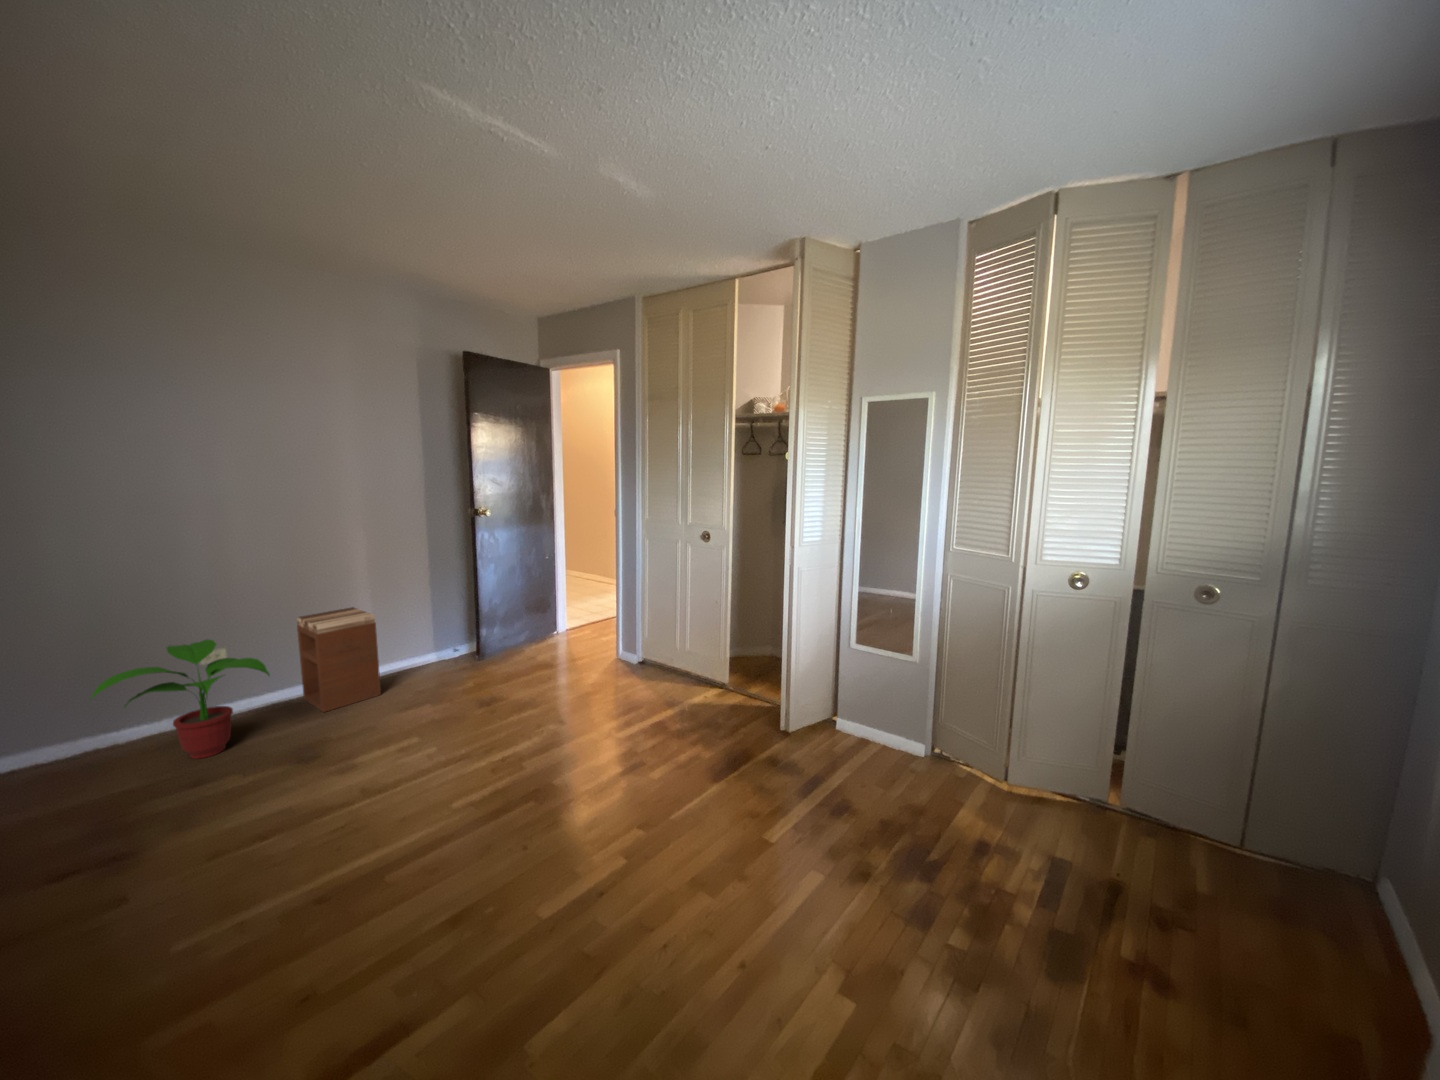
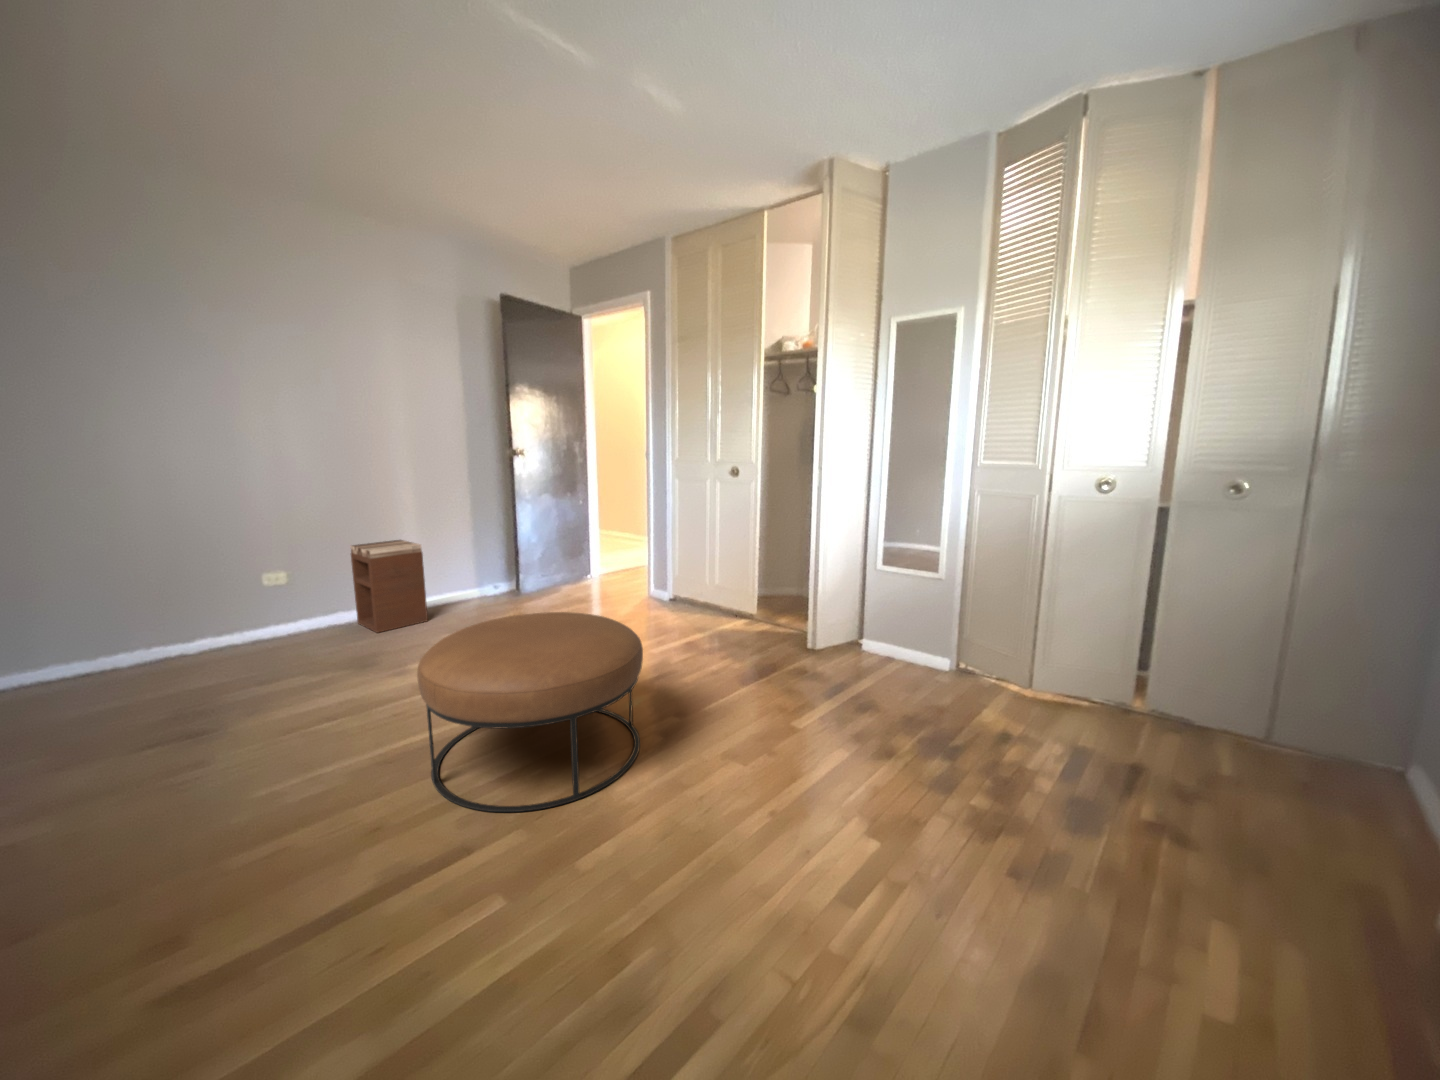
potted plant: present [91,639,270,759] -> none [178,559,331,663]
ottoman: none [347,717,603,982] -> present [417,612,643,812]

